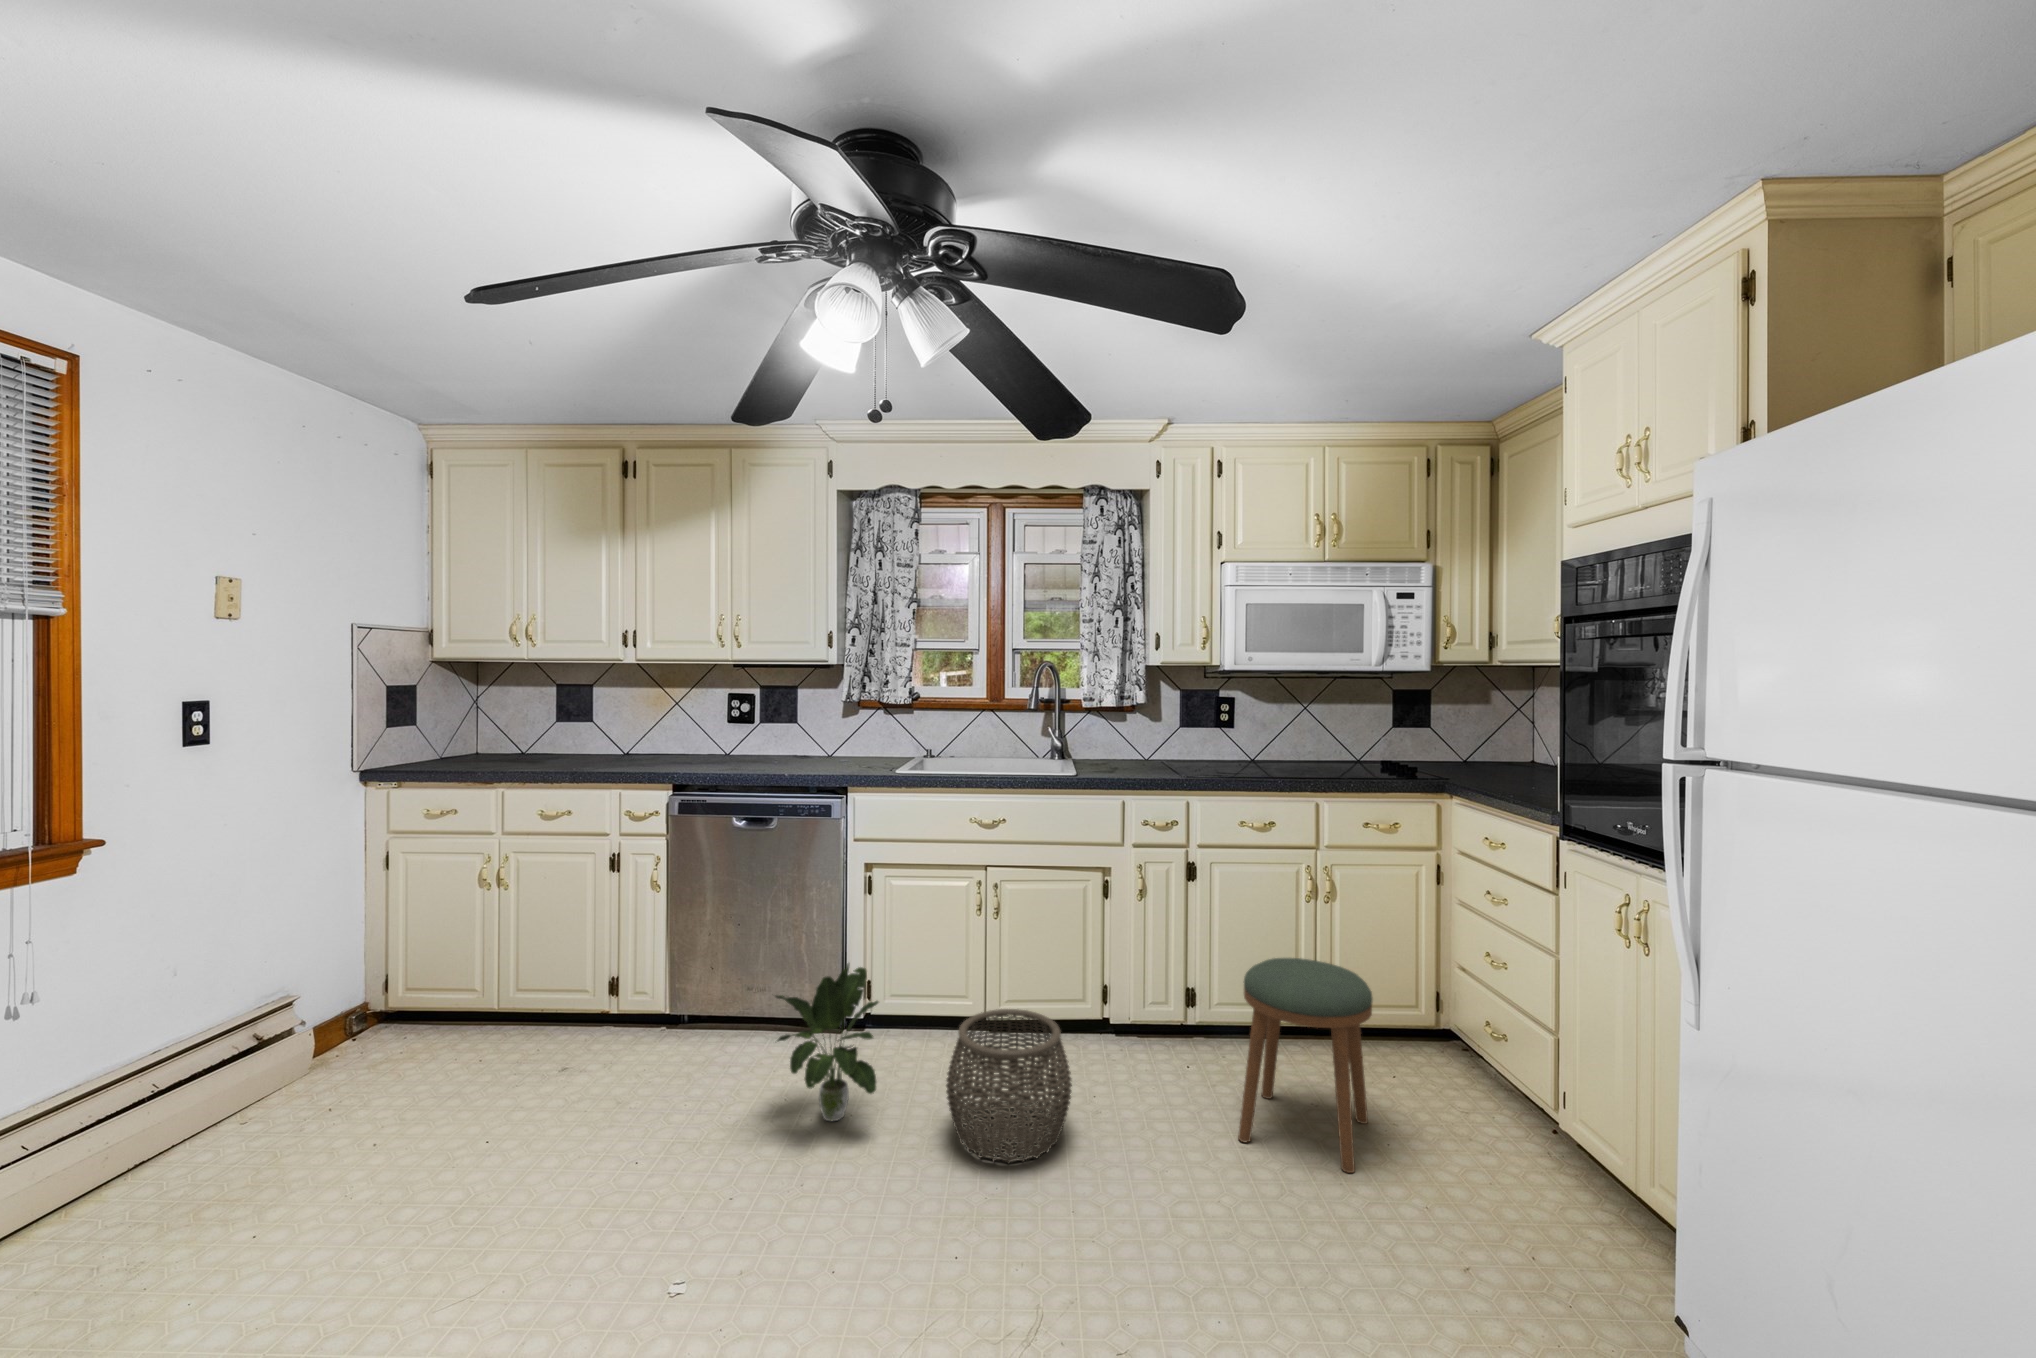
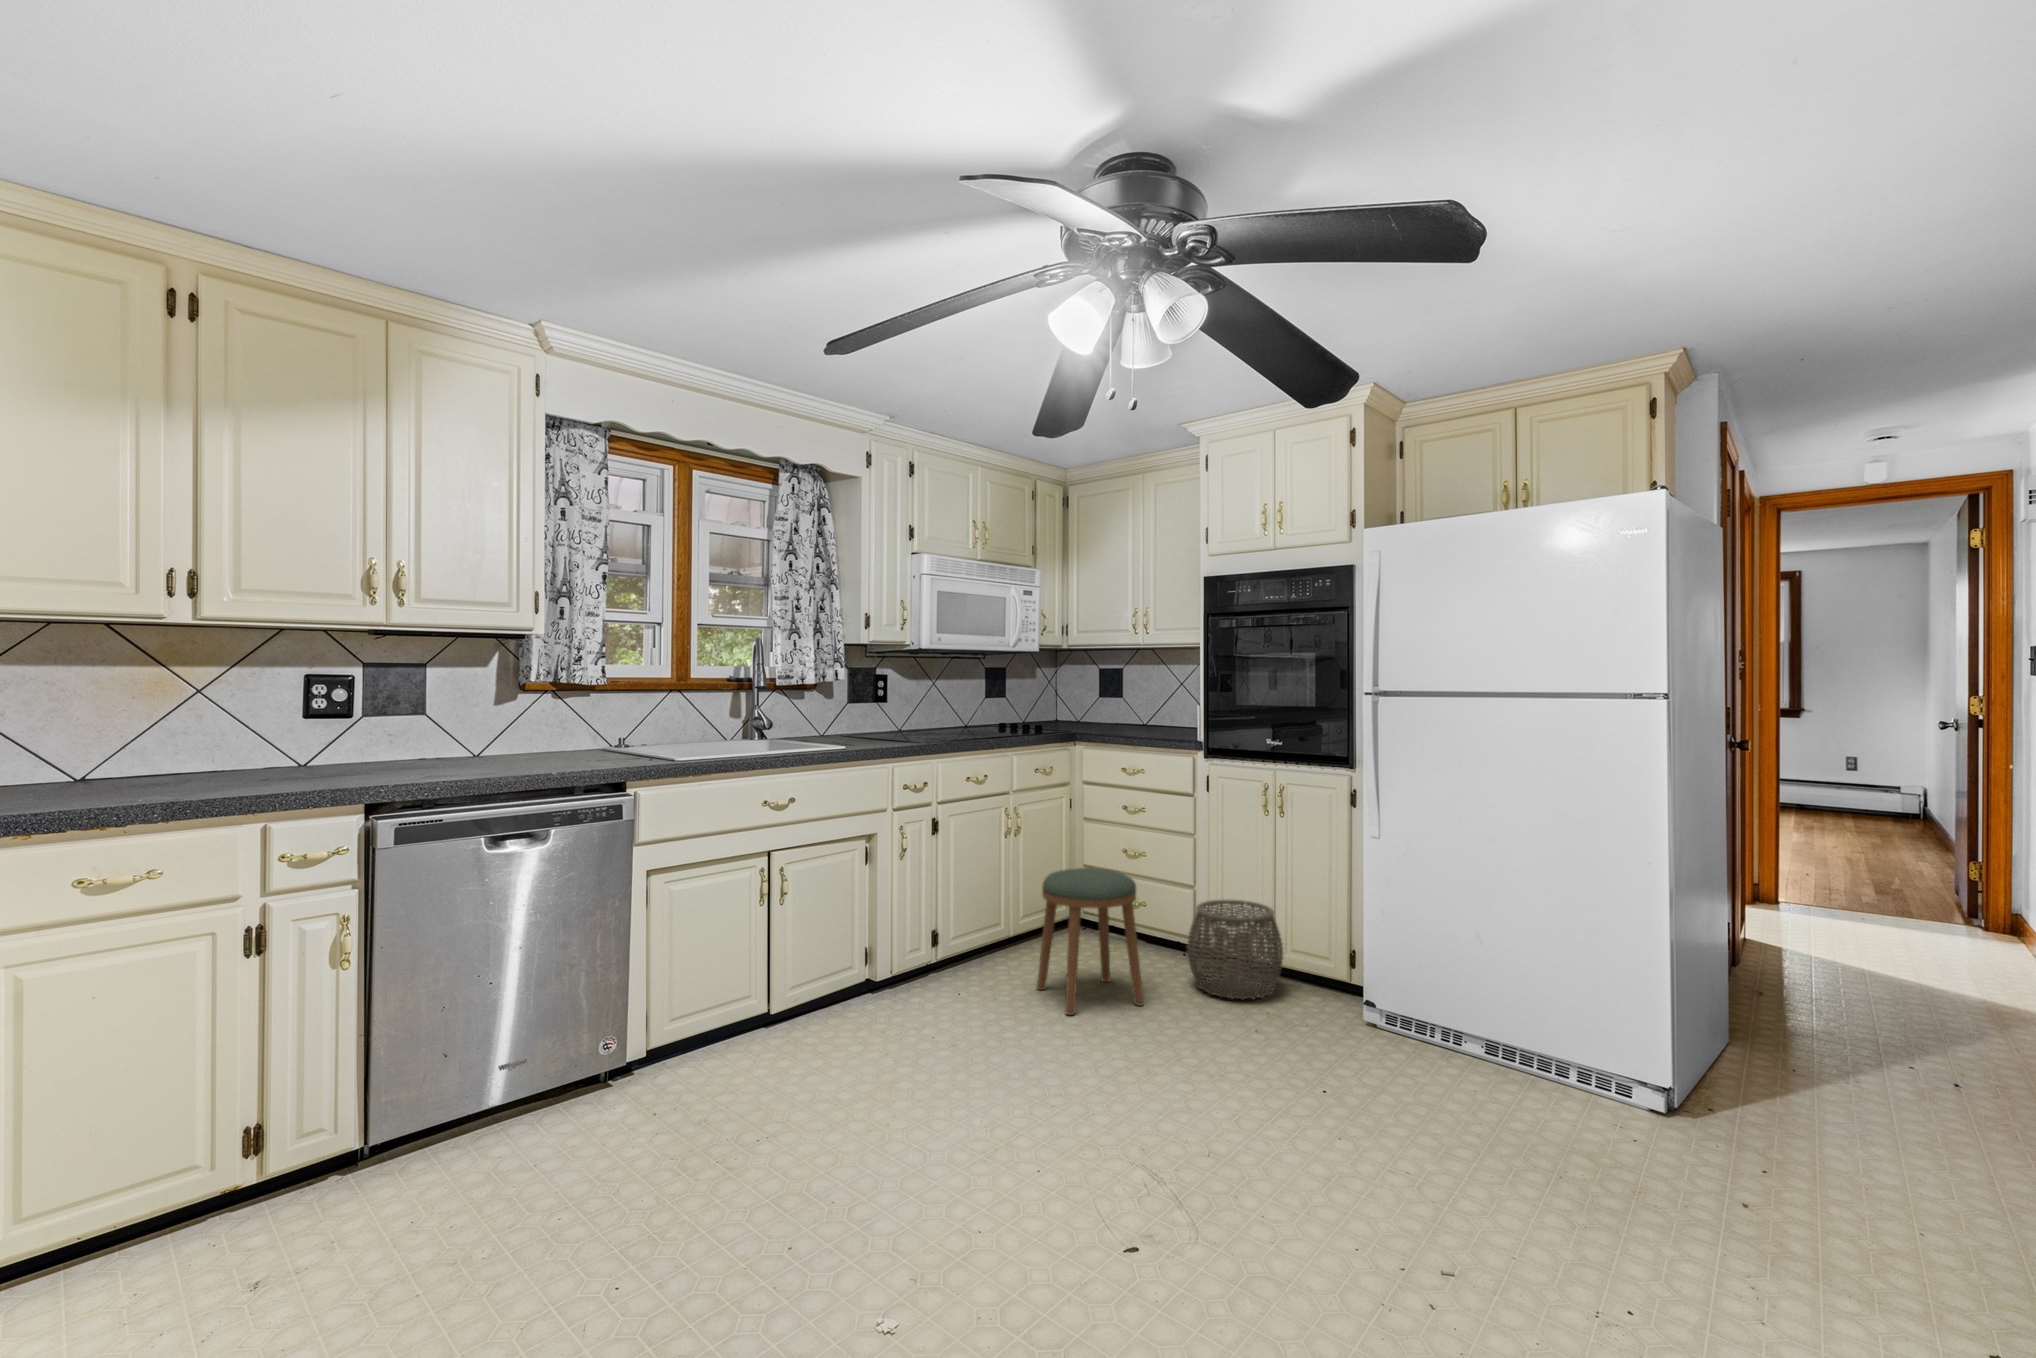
potted plant: present [776,964,878,1121] -> none [699,955,838,1138]
woven basket: present [946,1009,1072,1162] -> present [1187,899,1283,1000]

